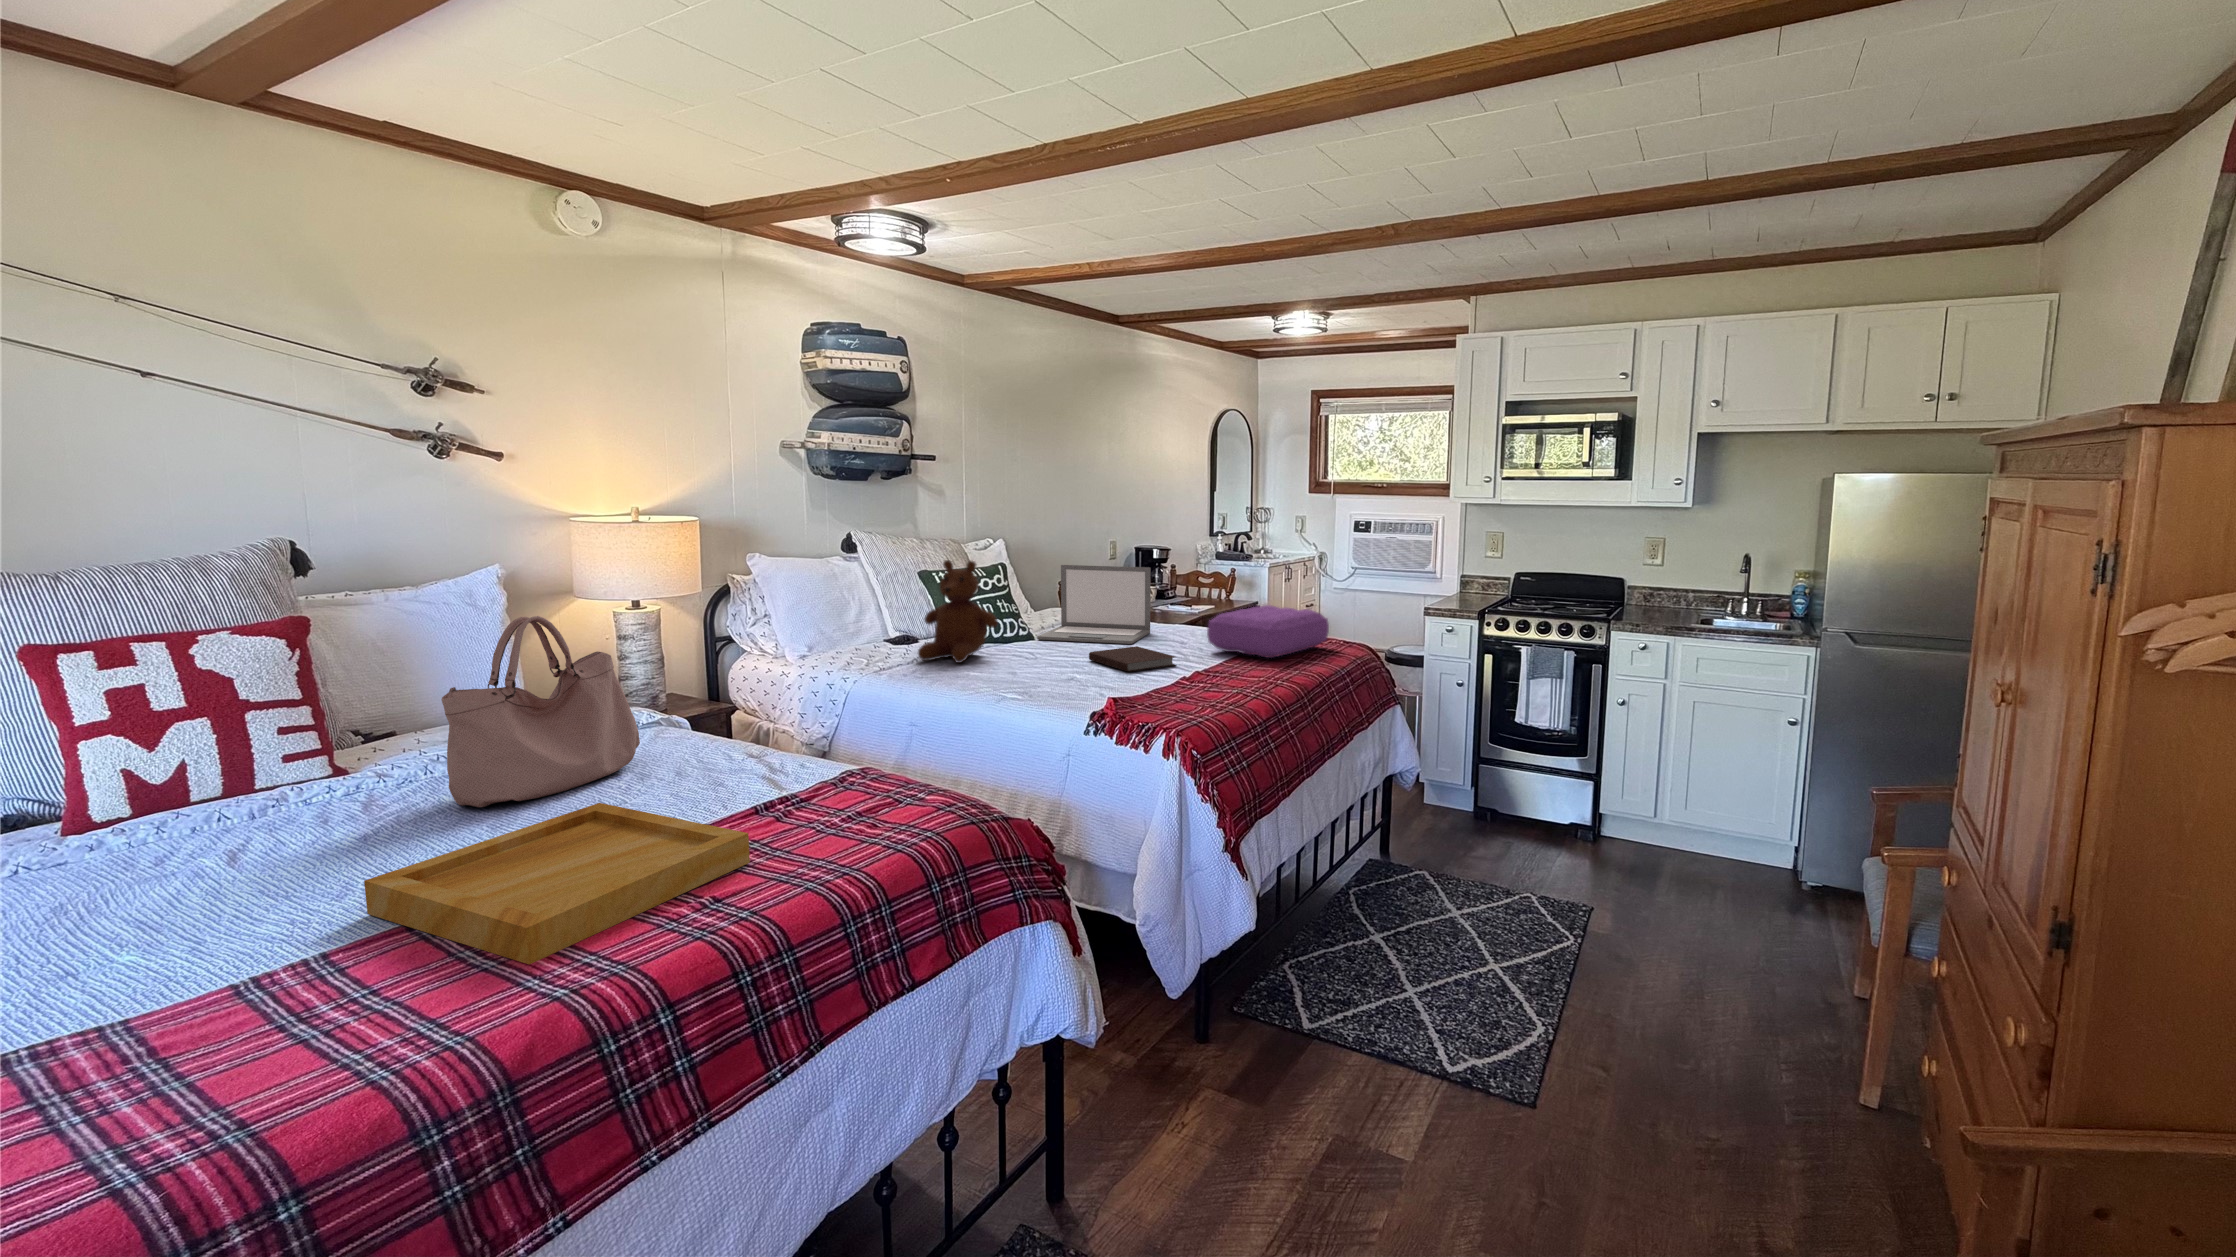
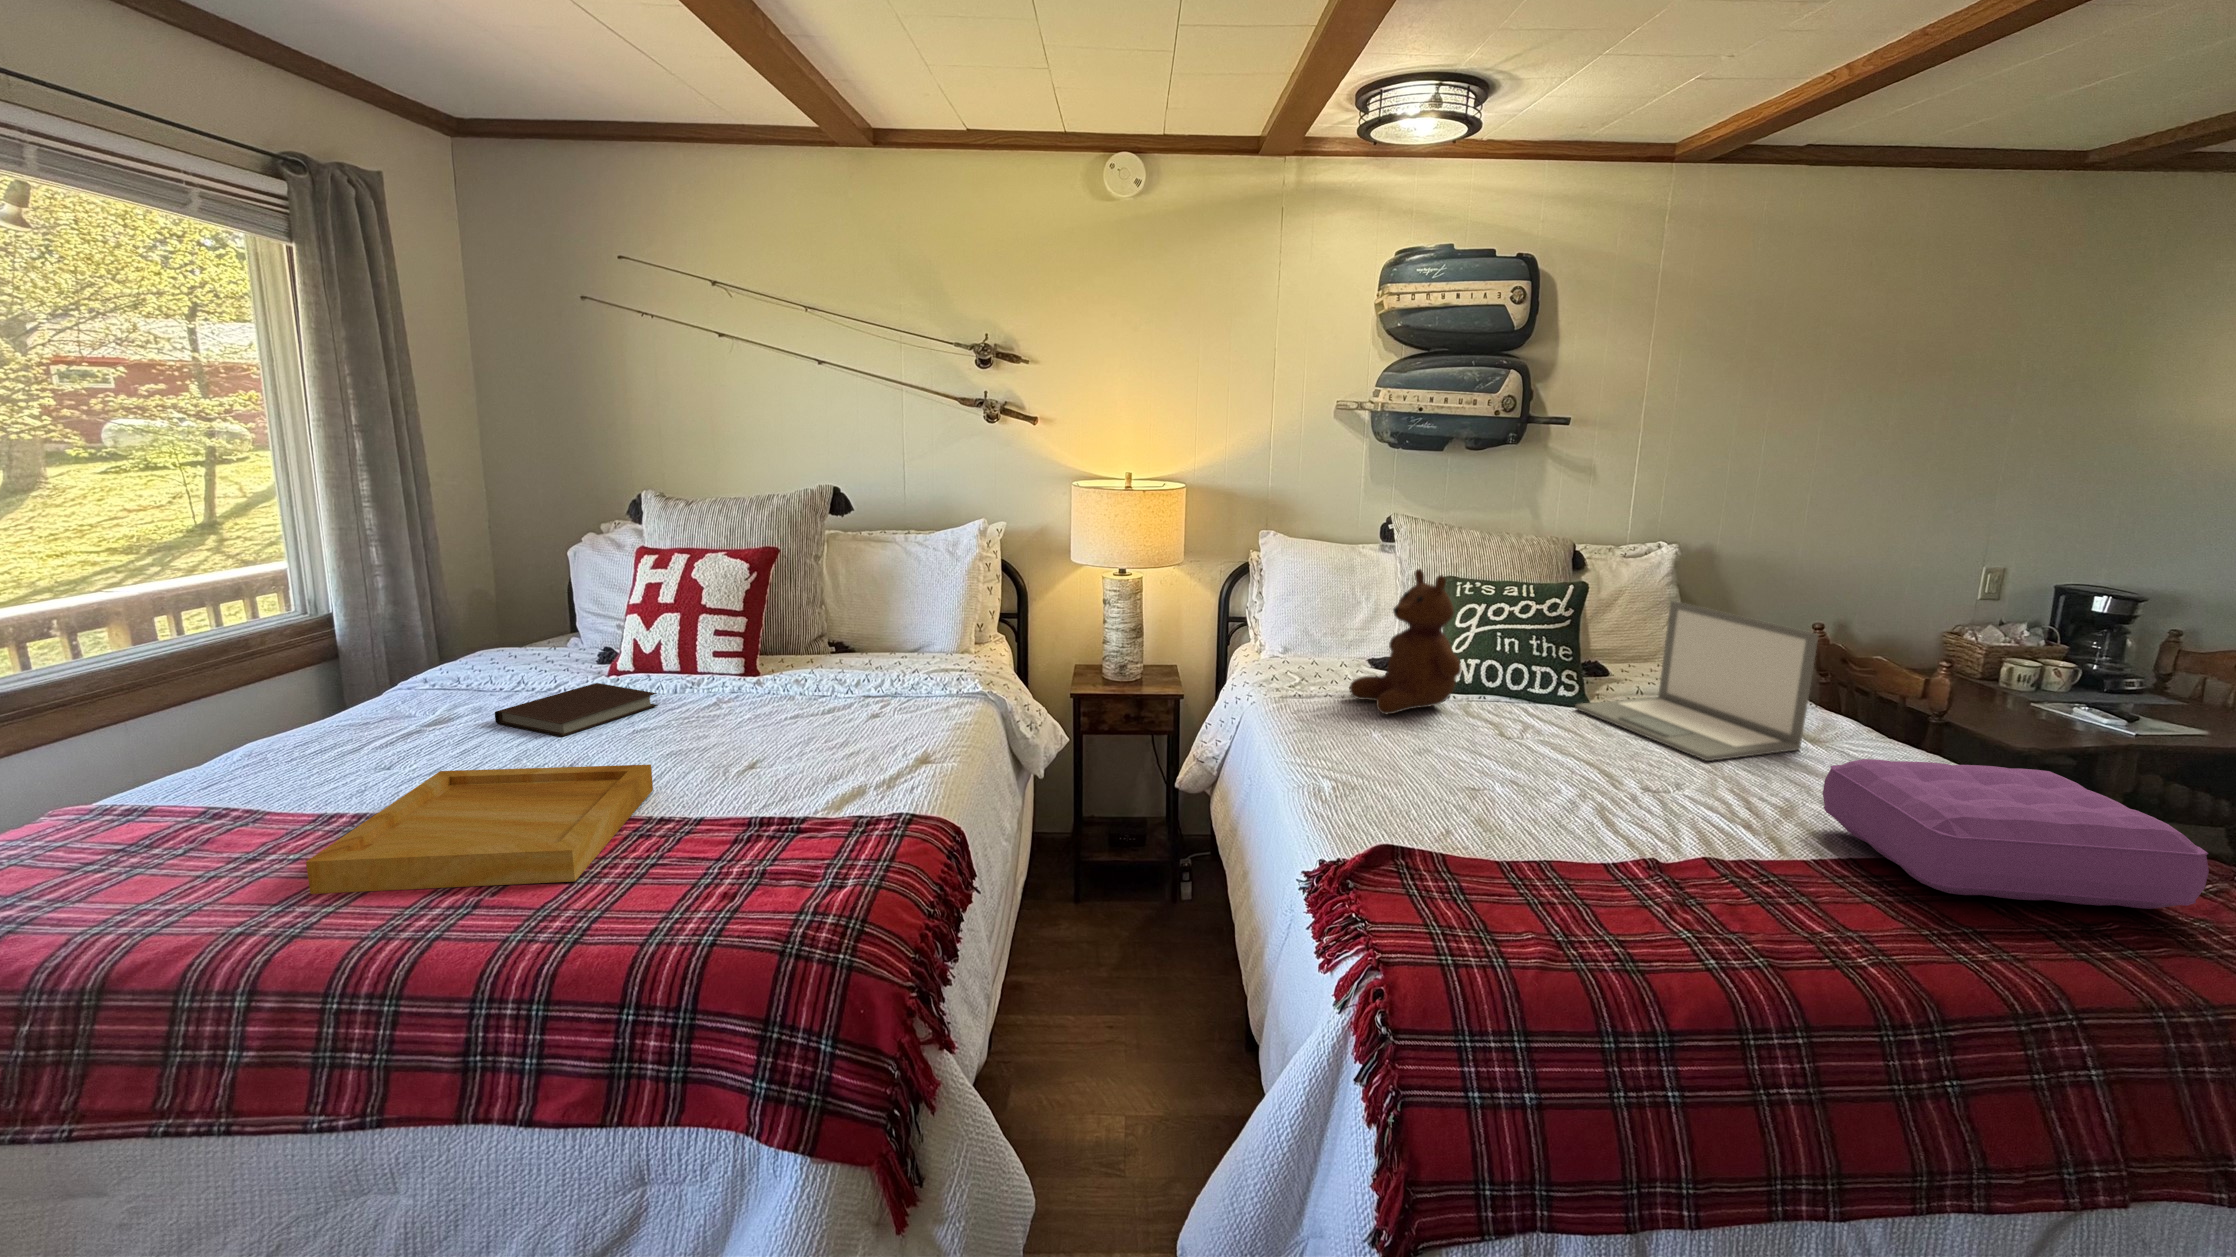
handbag: present [441,616,640,807] -> none [681,574,865,741]
notebook: present [1089,646,1176,672] -> present [495,683,658,737]

